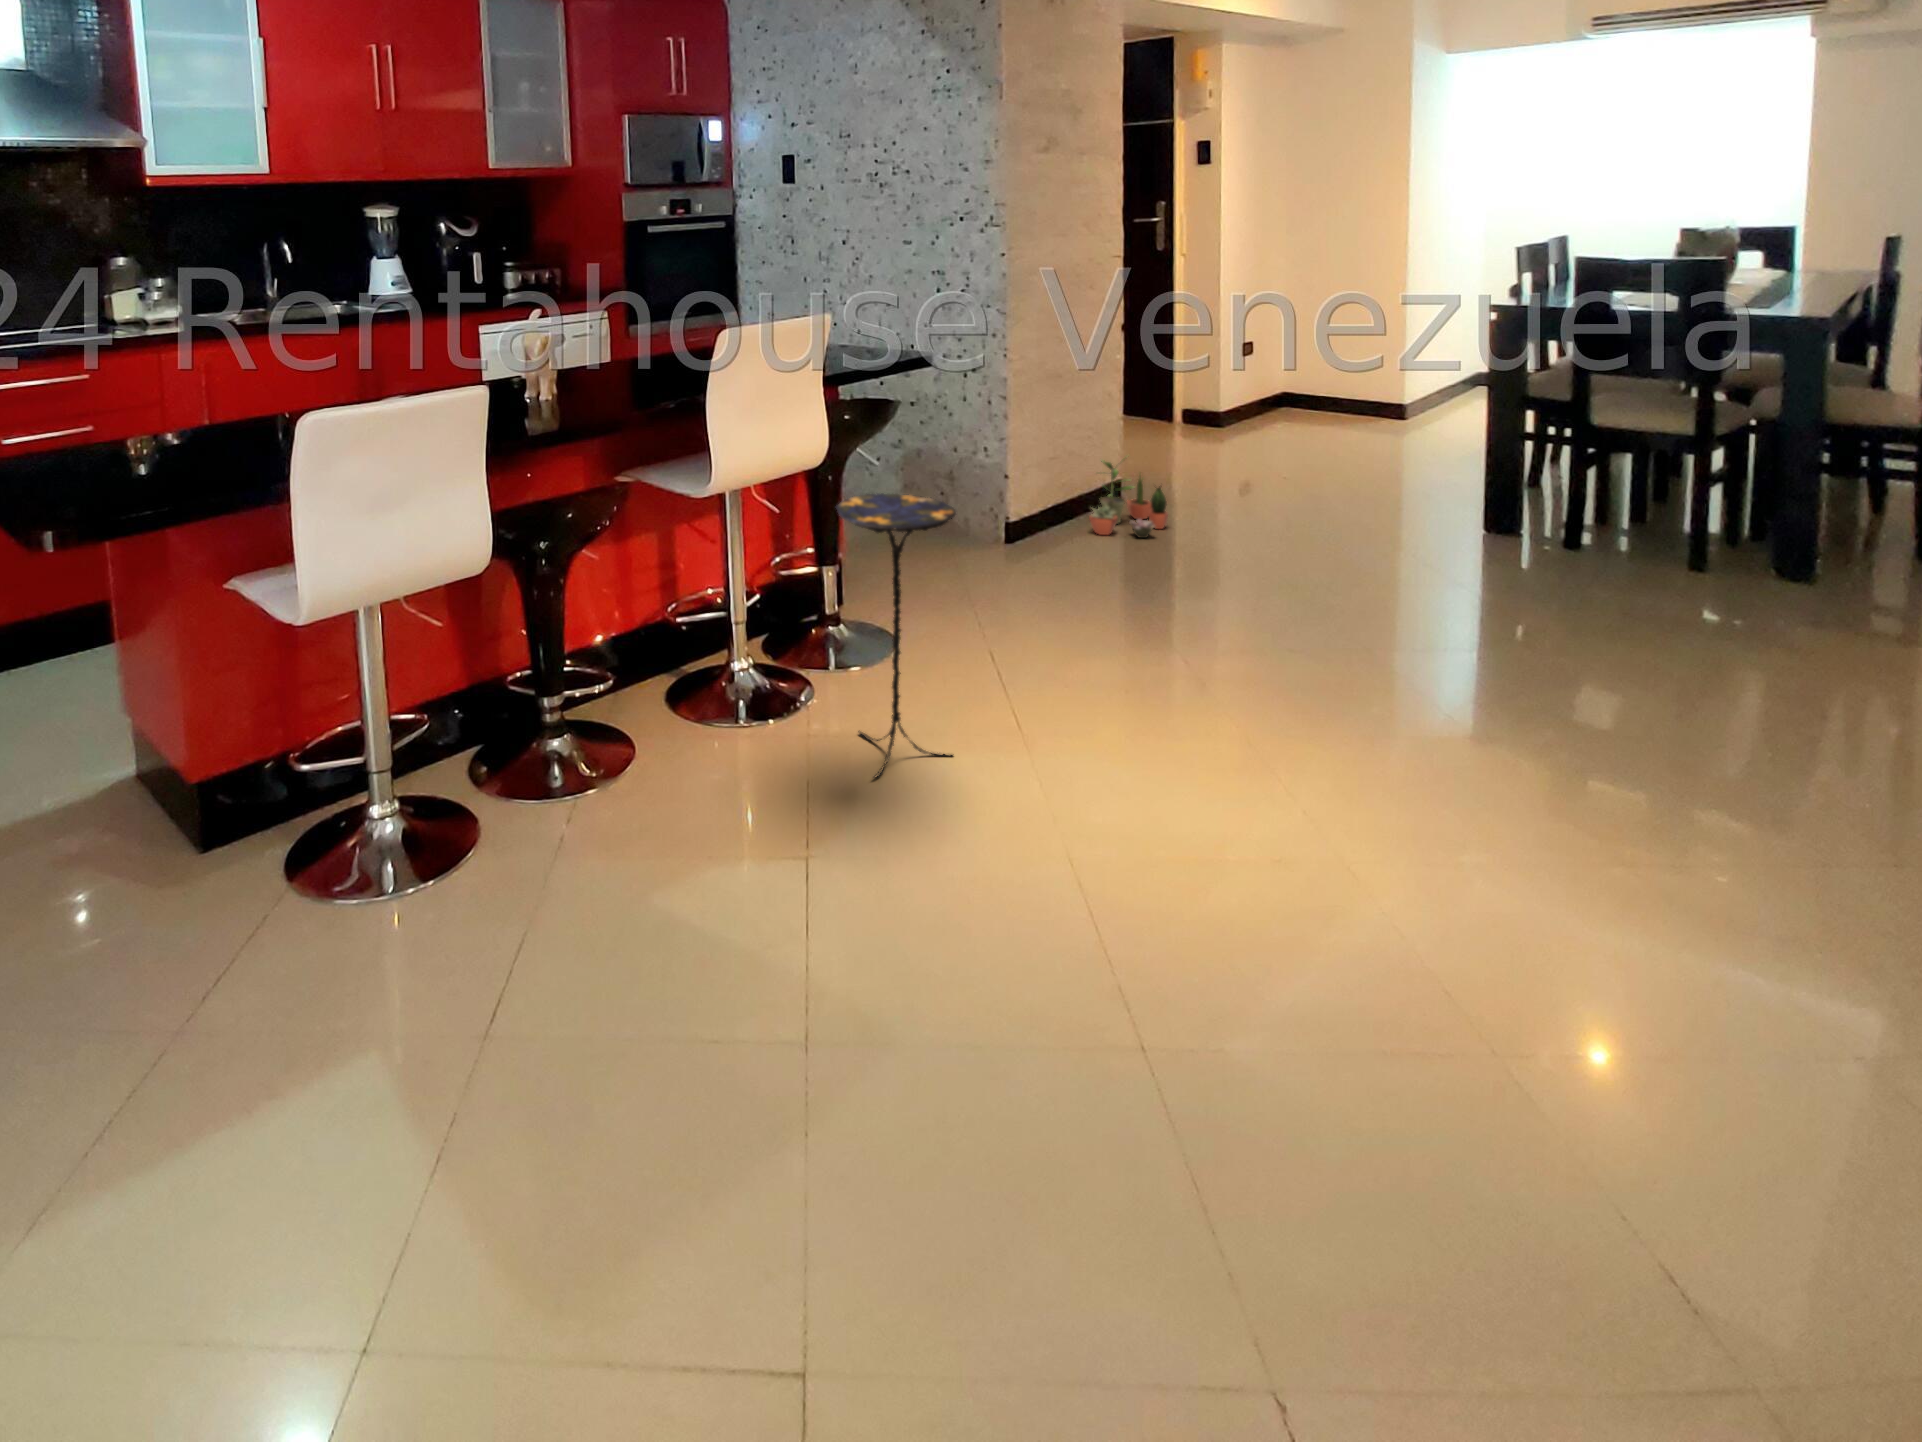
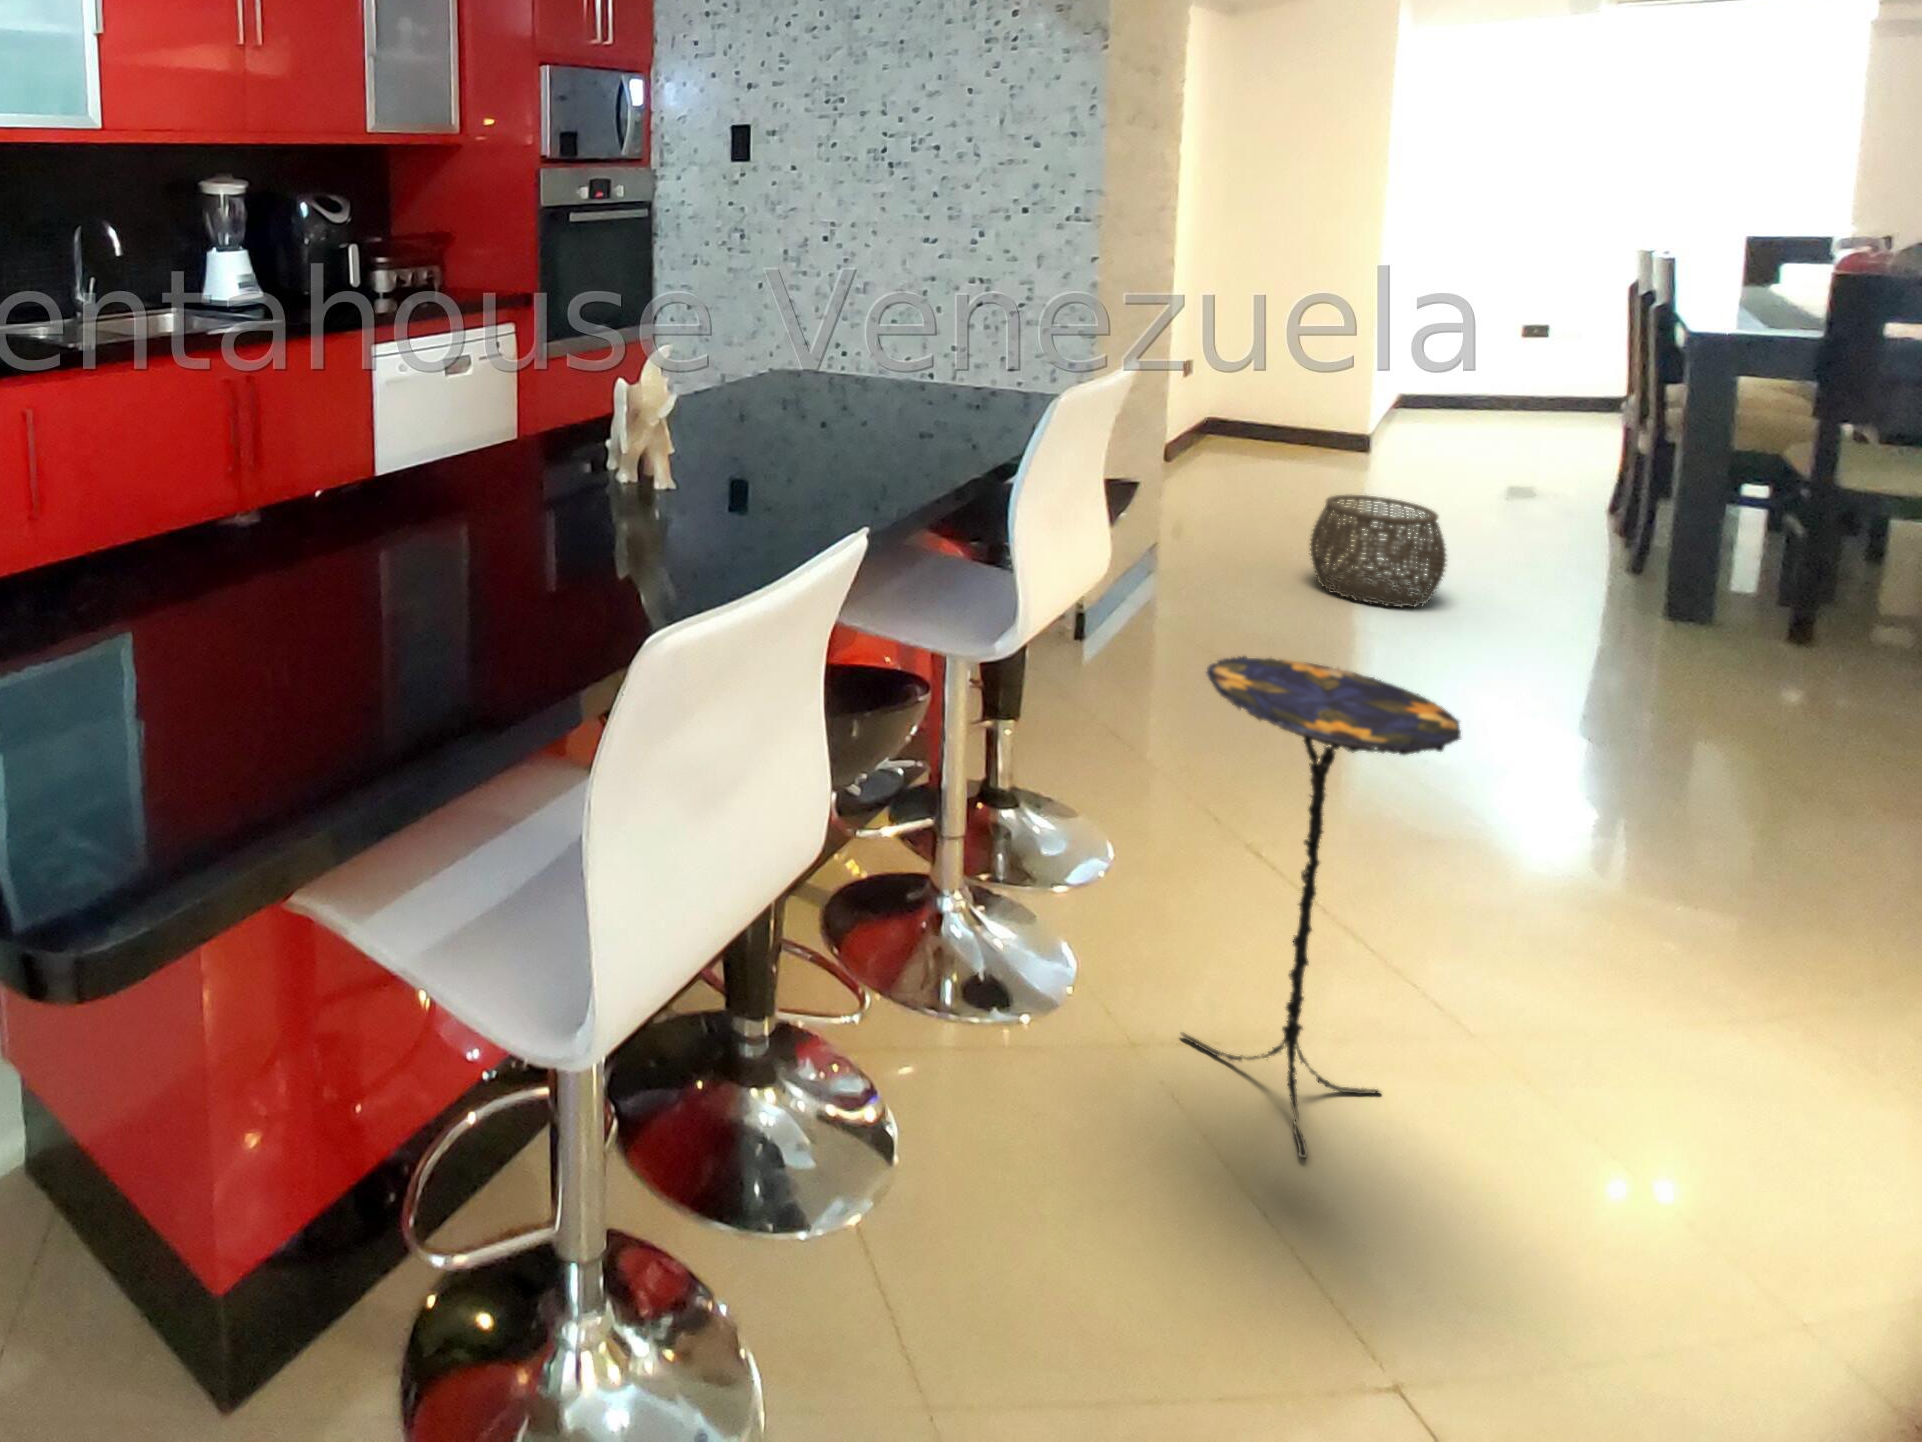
woven basket: none [1231,438,1325,523] -> present [1310,495,1447,607]
potted plant: present [1089,461,1168,538] -> none [1151,520,1259,632]

